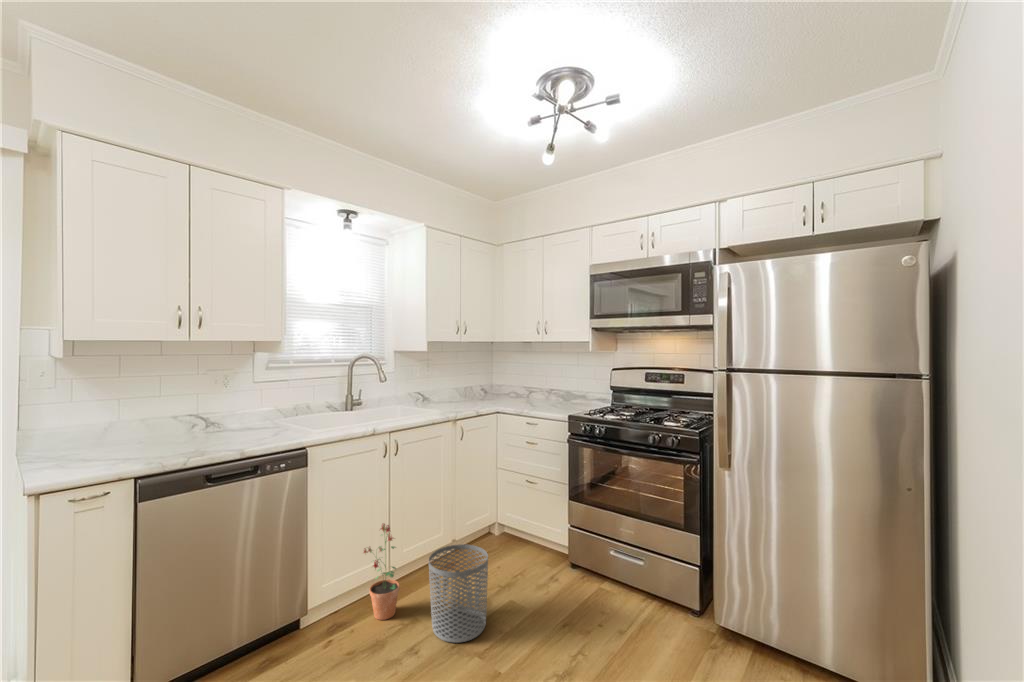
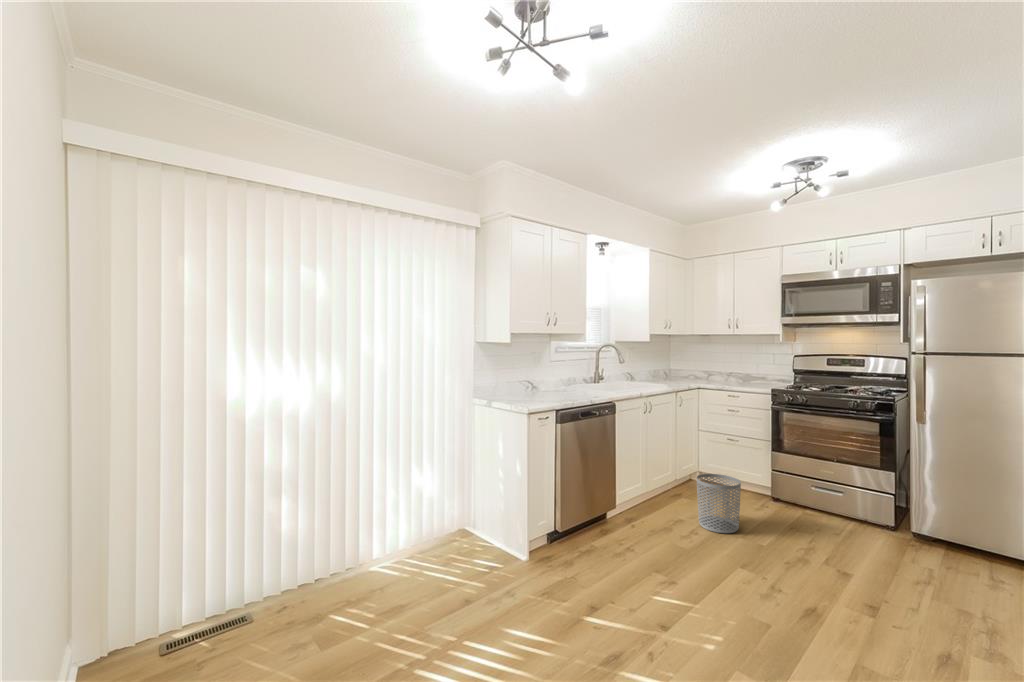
potted plant: present [364,524,399,620] -> none [639,458,671,521]

